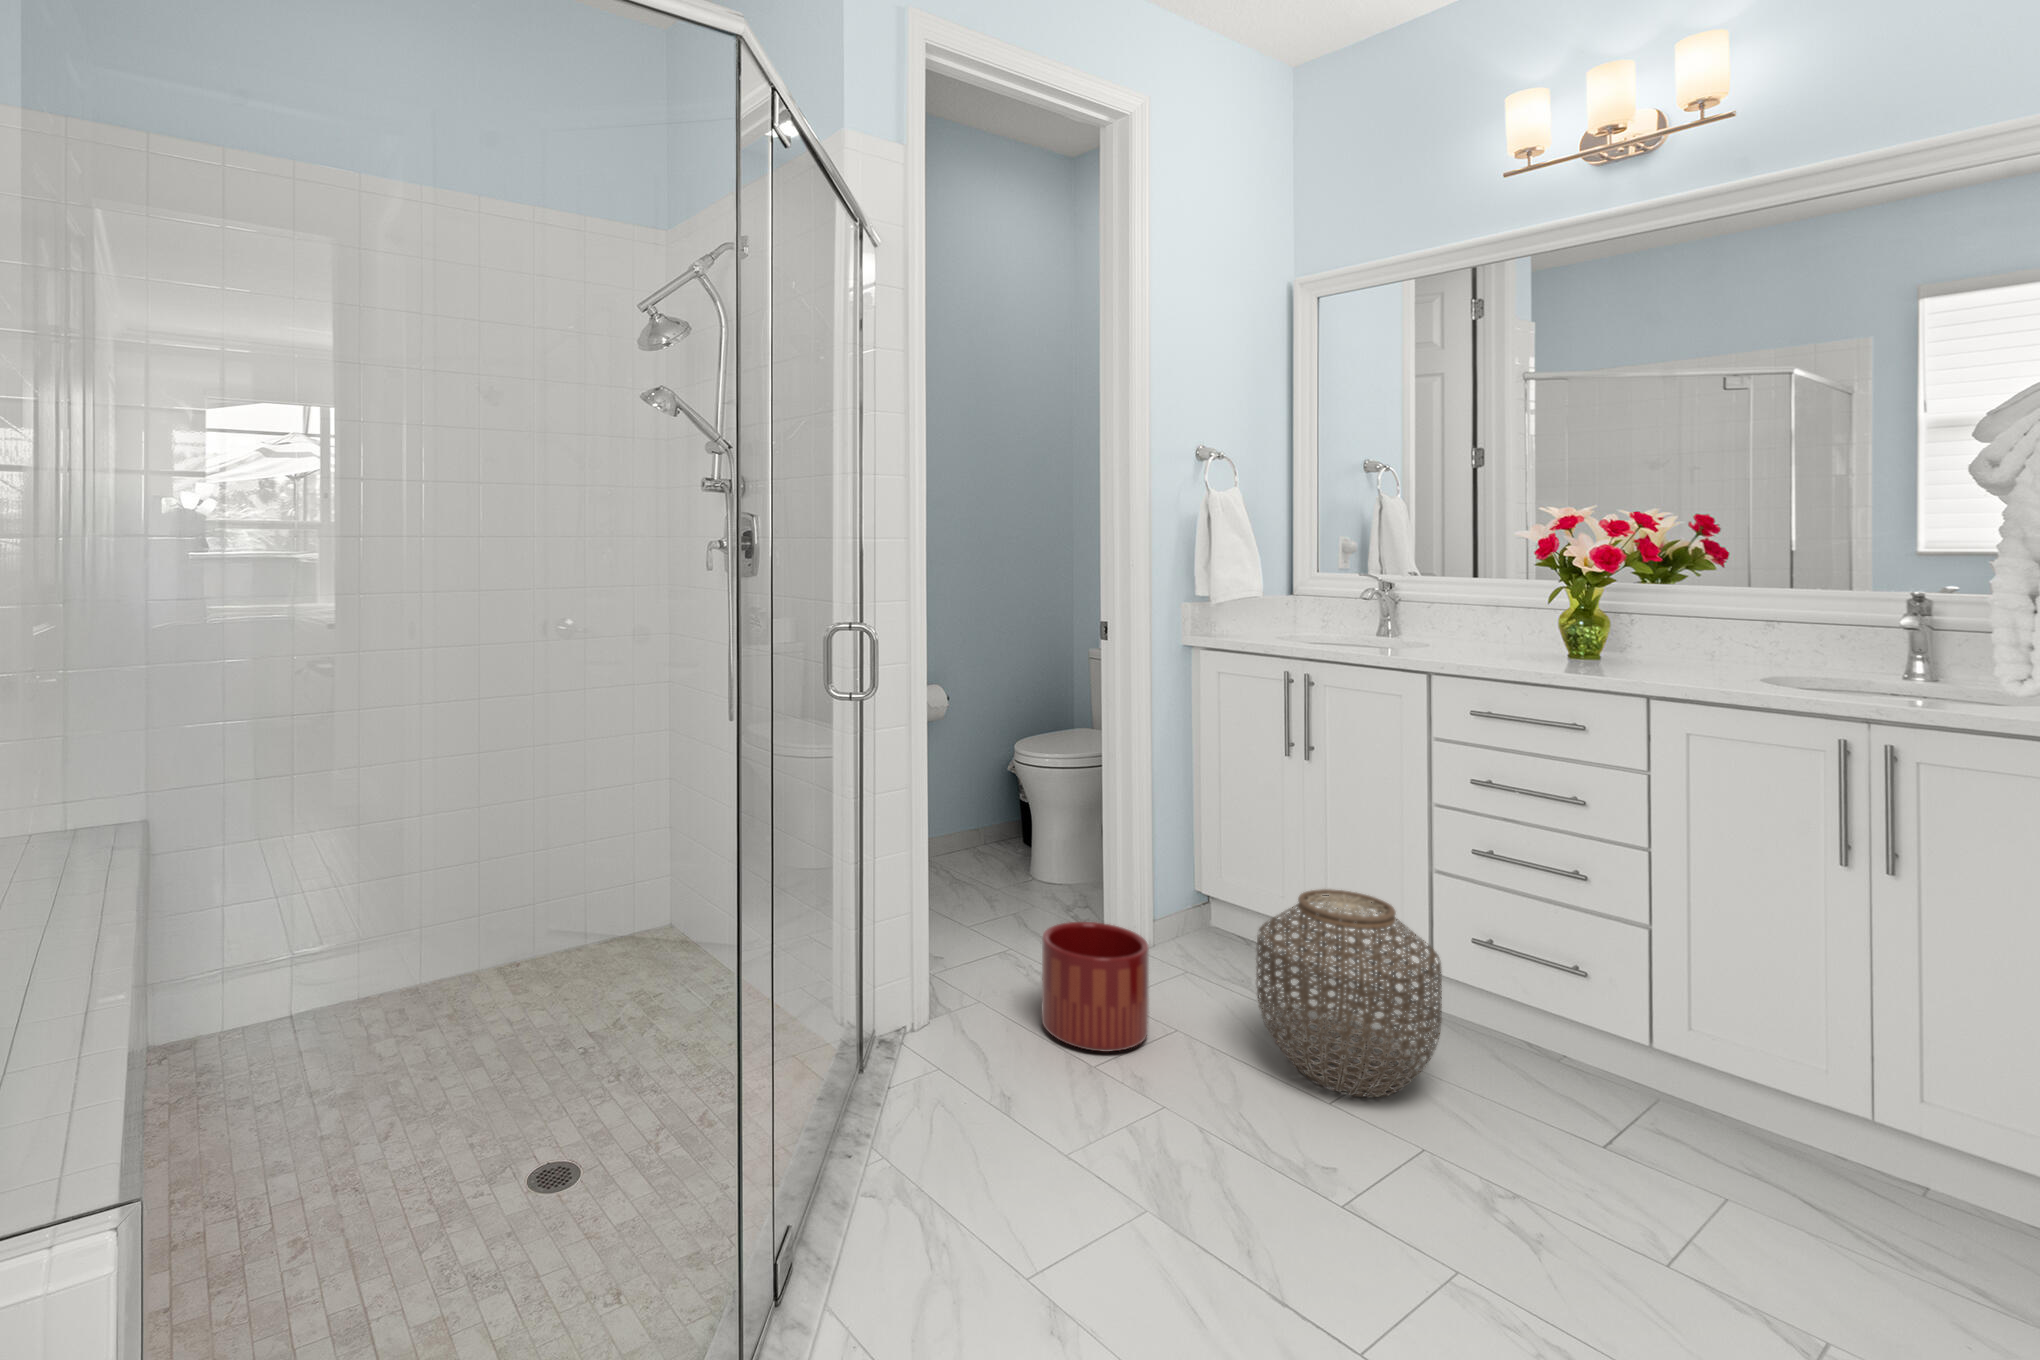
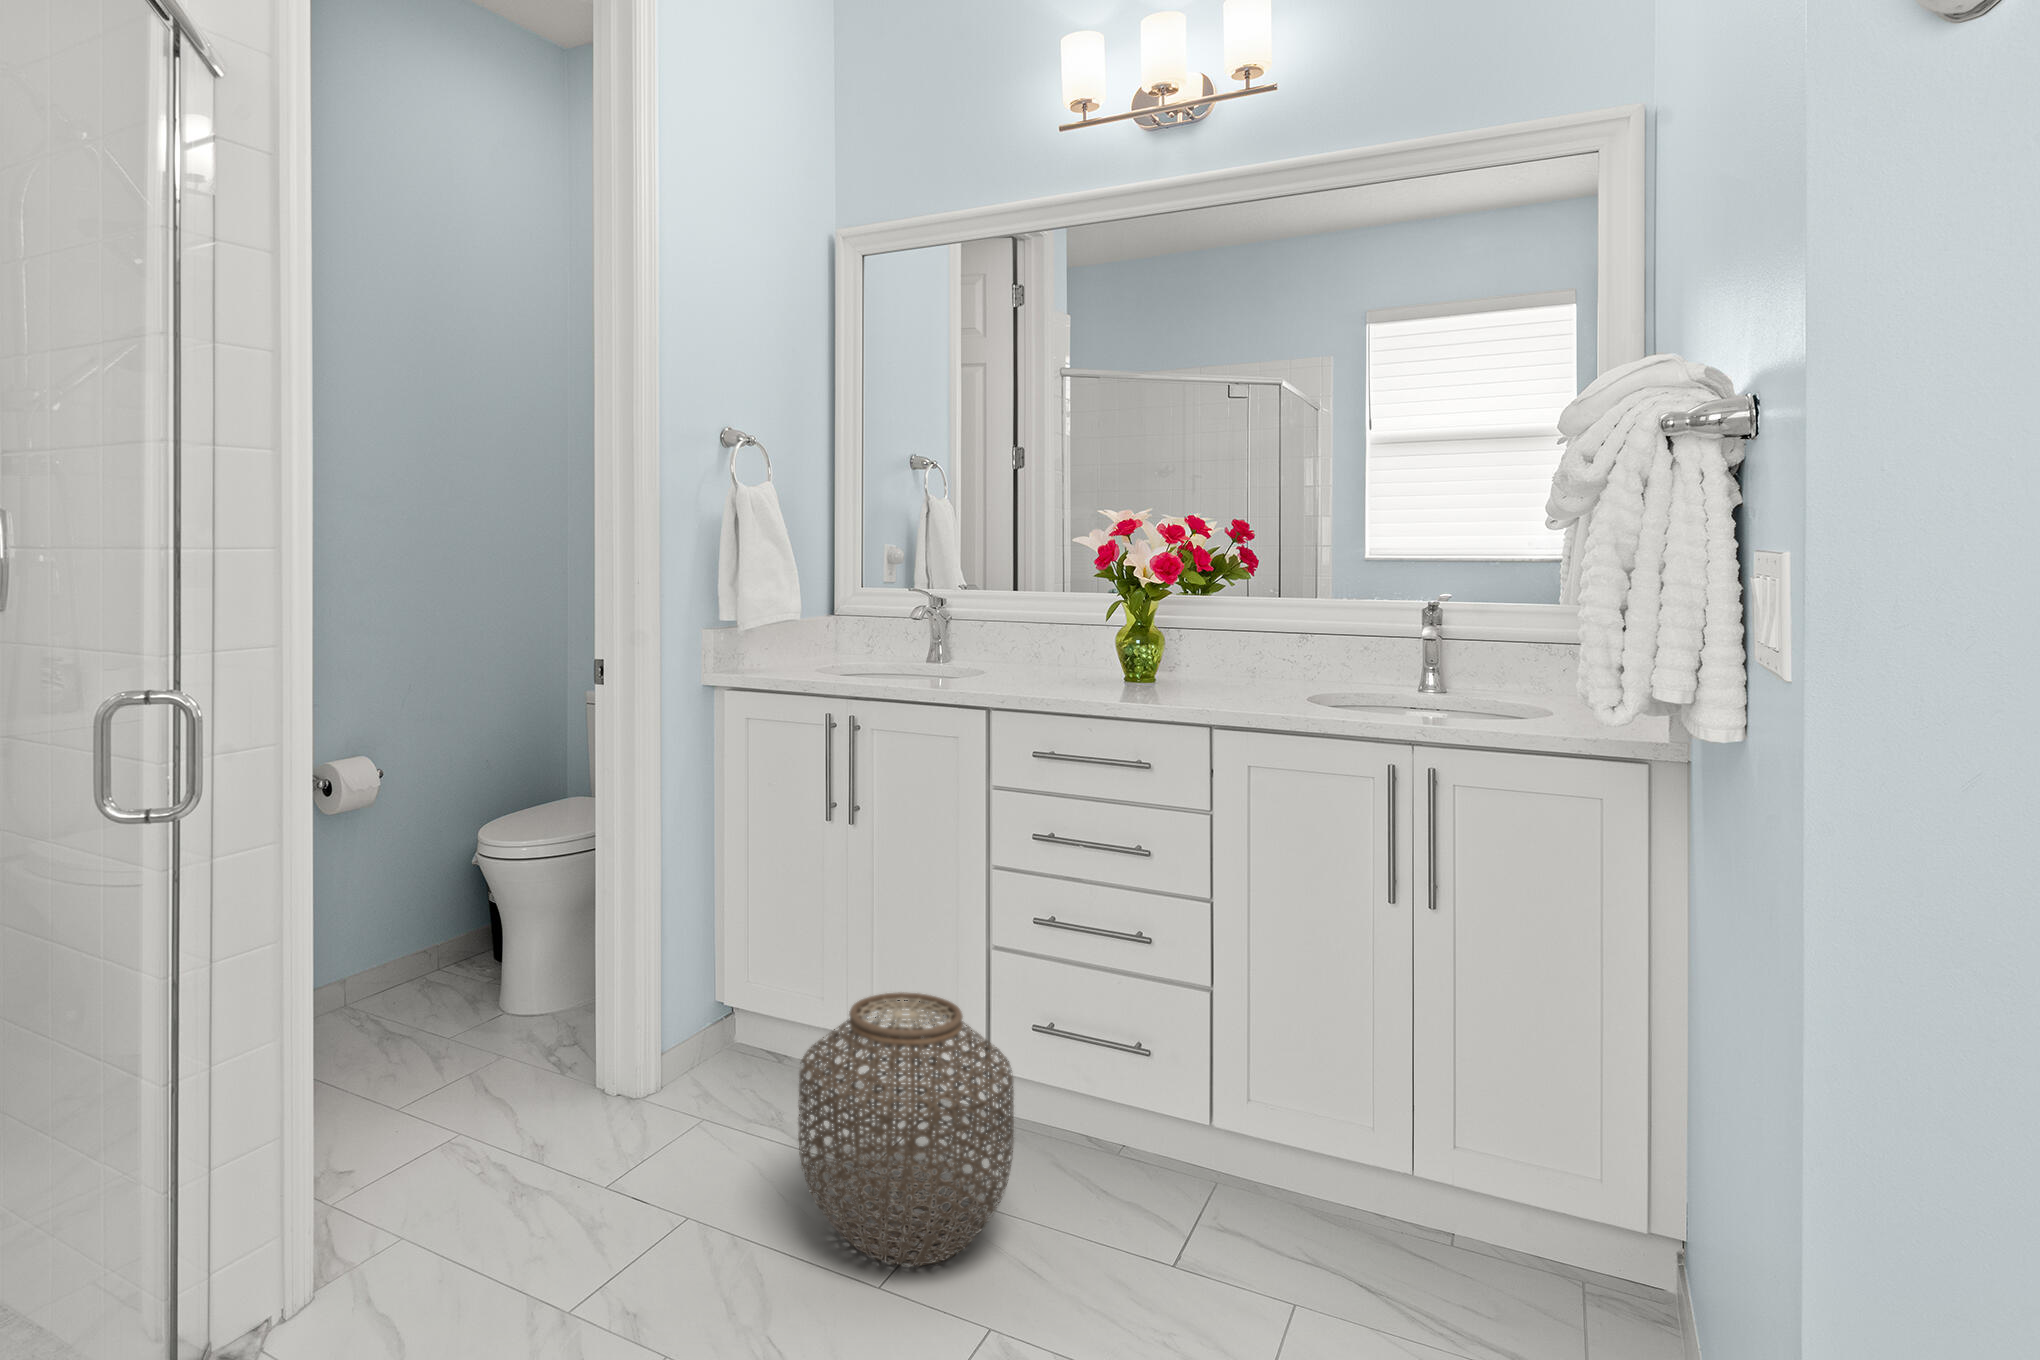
planter: present [1041,922,1149,1052] -> none [505,1083,658,1281]

